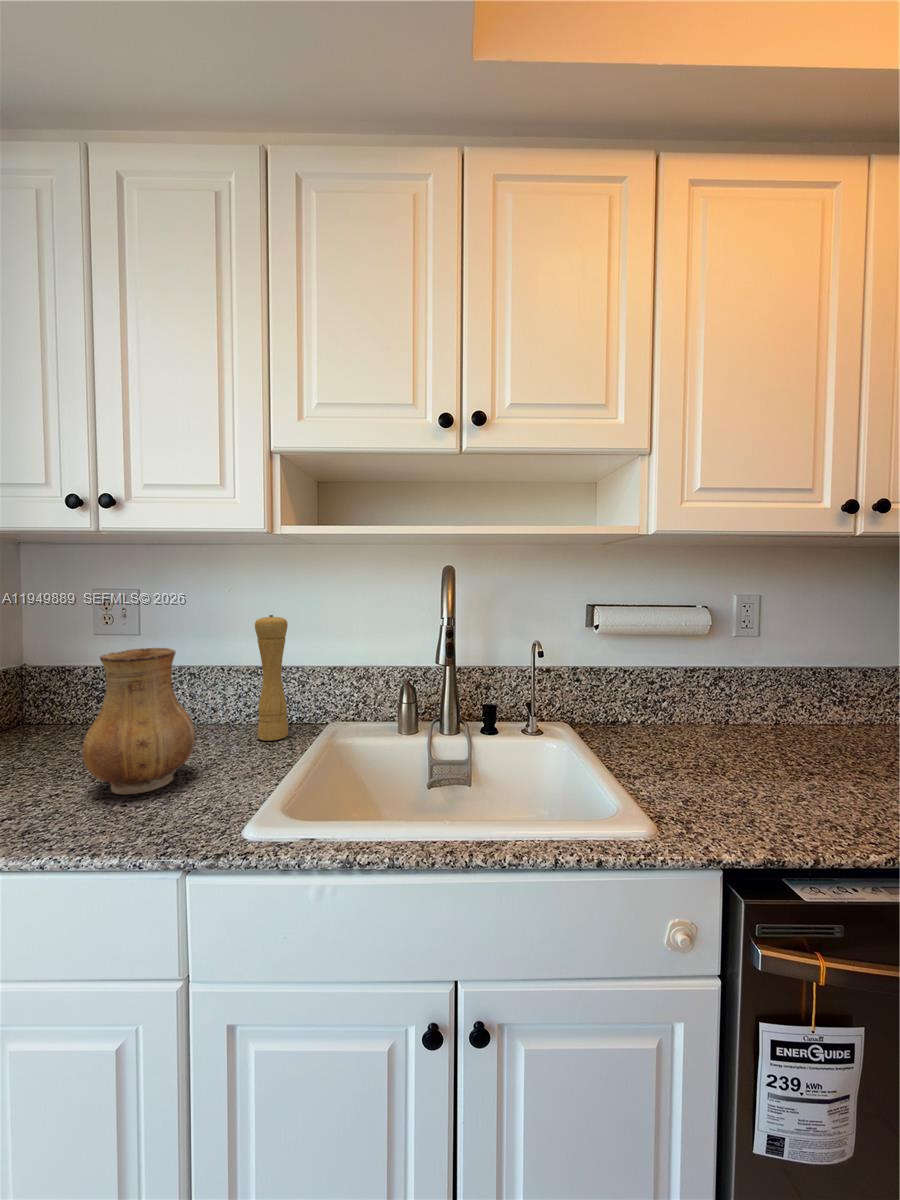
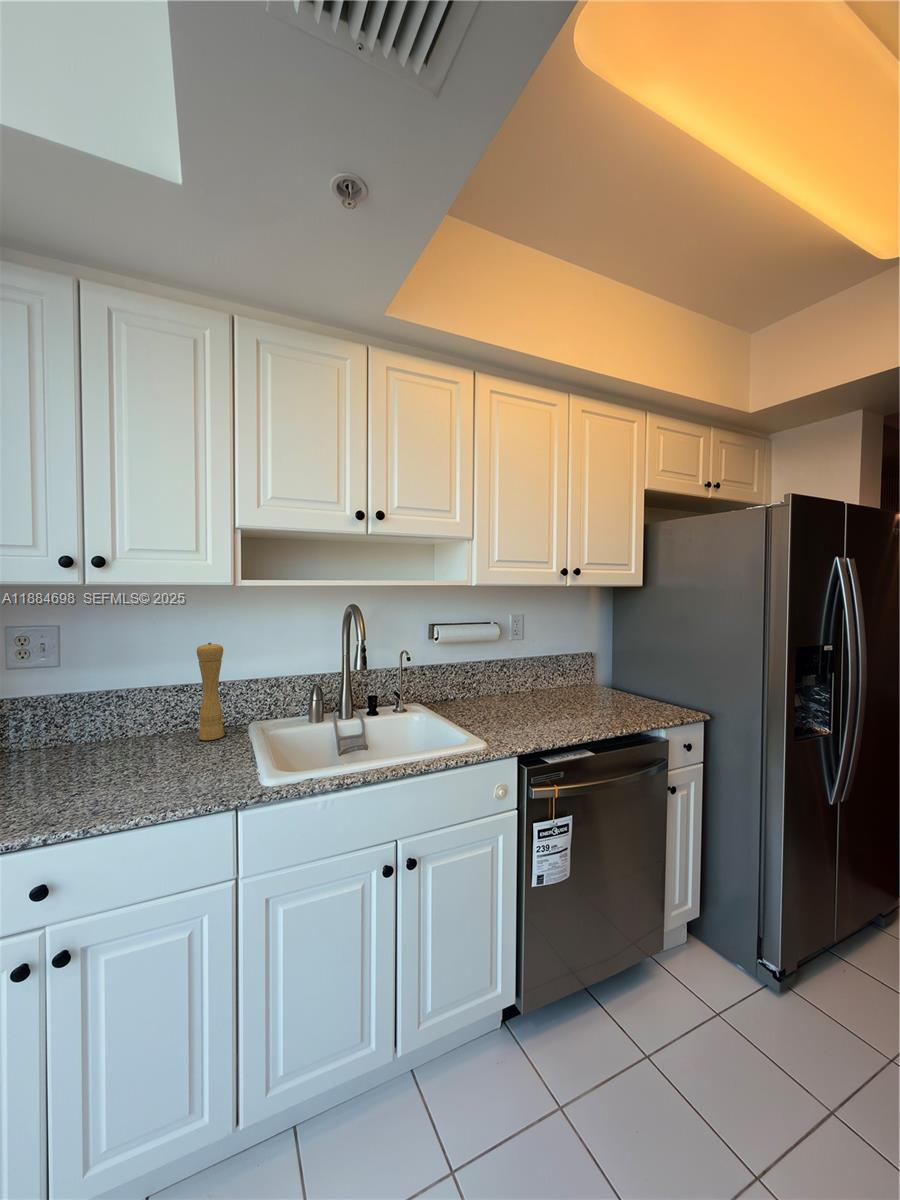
ceramic pitcher: present [82,648,195,794] -> none [100,674,185,785]

